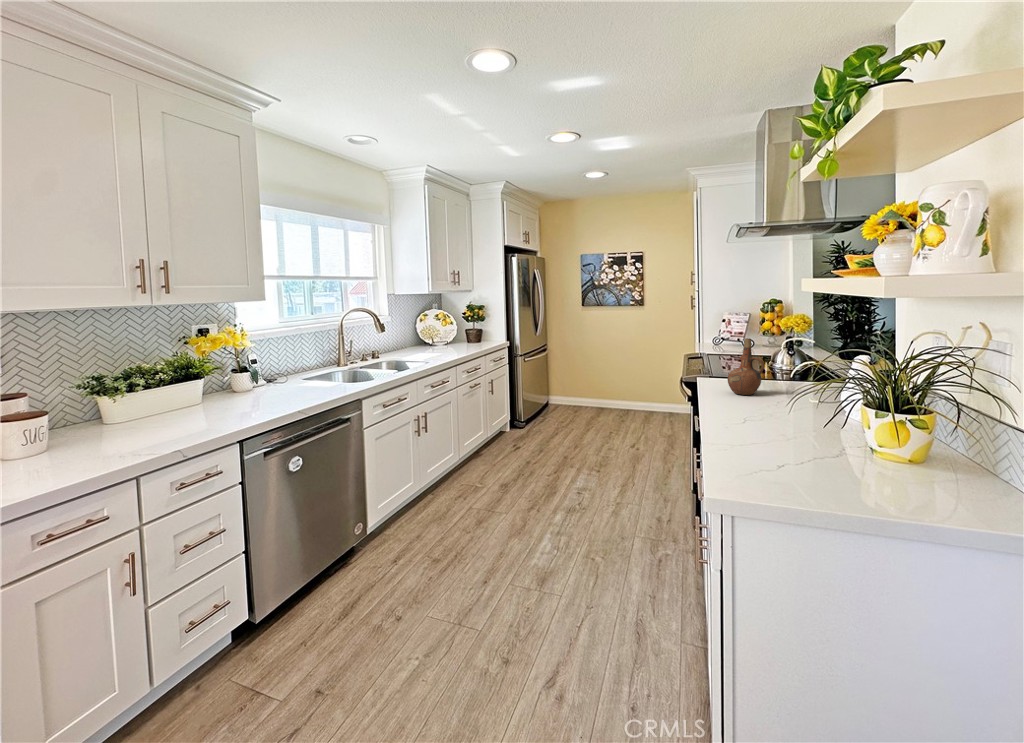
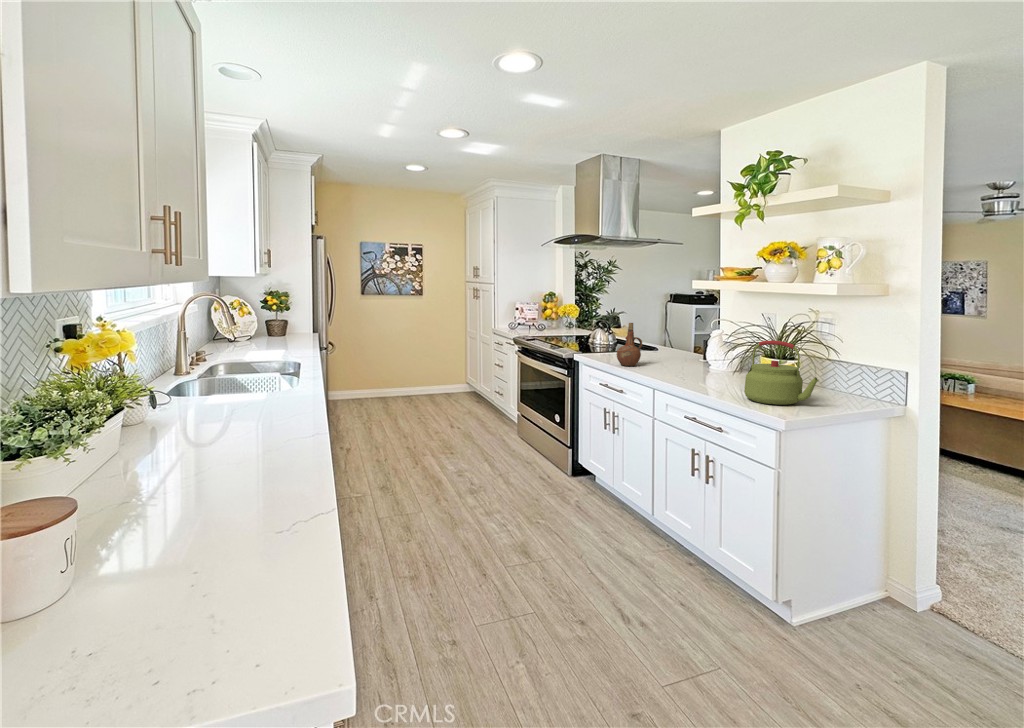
kettle: none [778,371,874,474] -> present [744,341,819,405]

